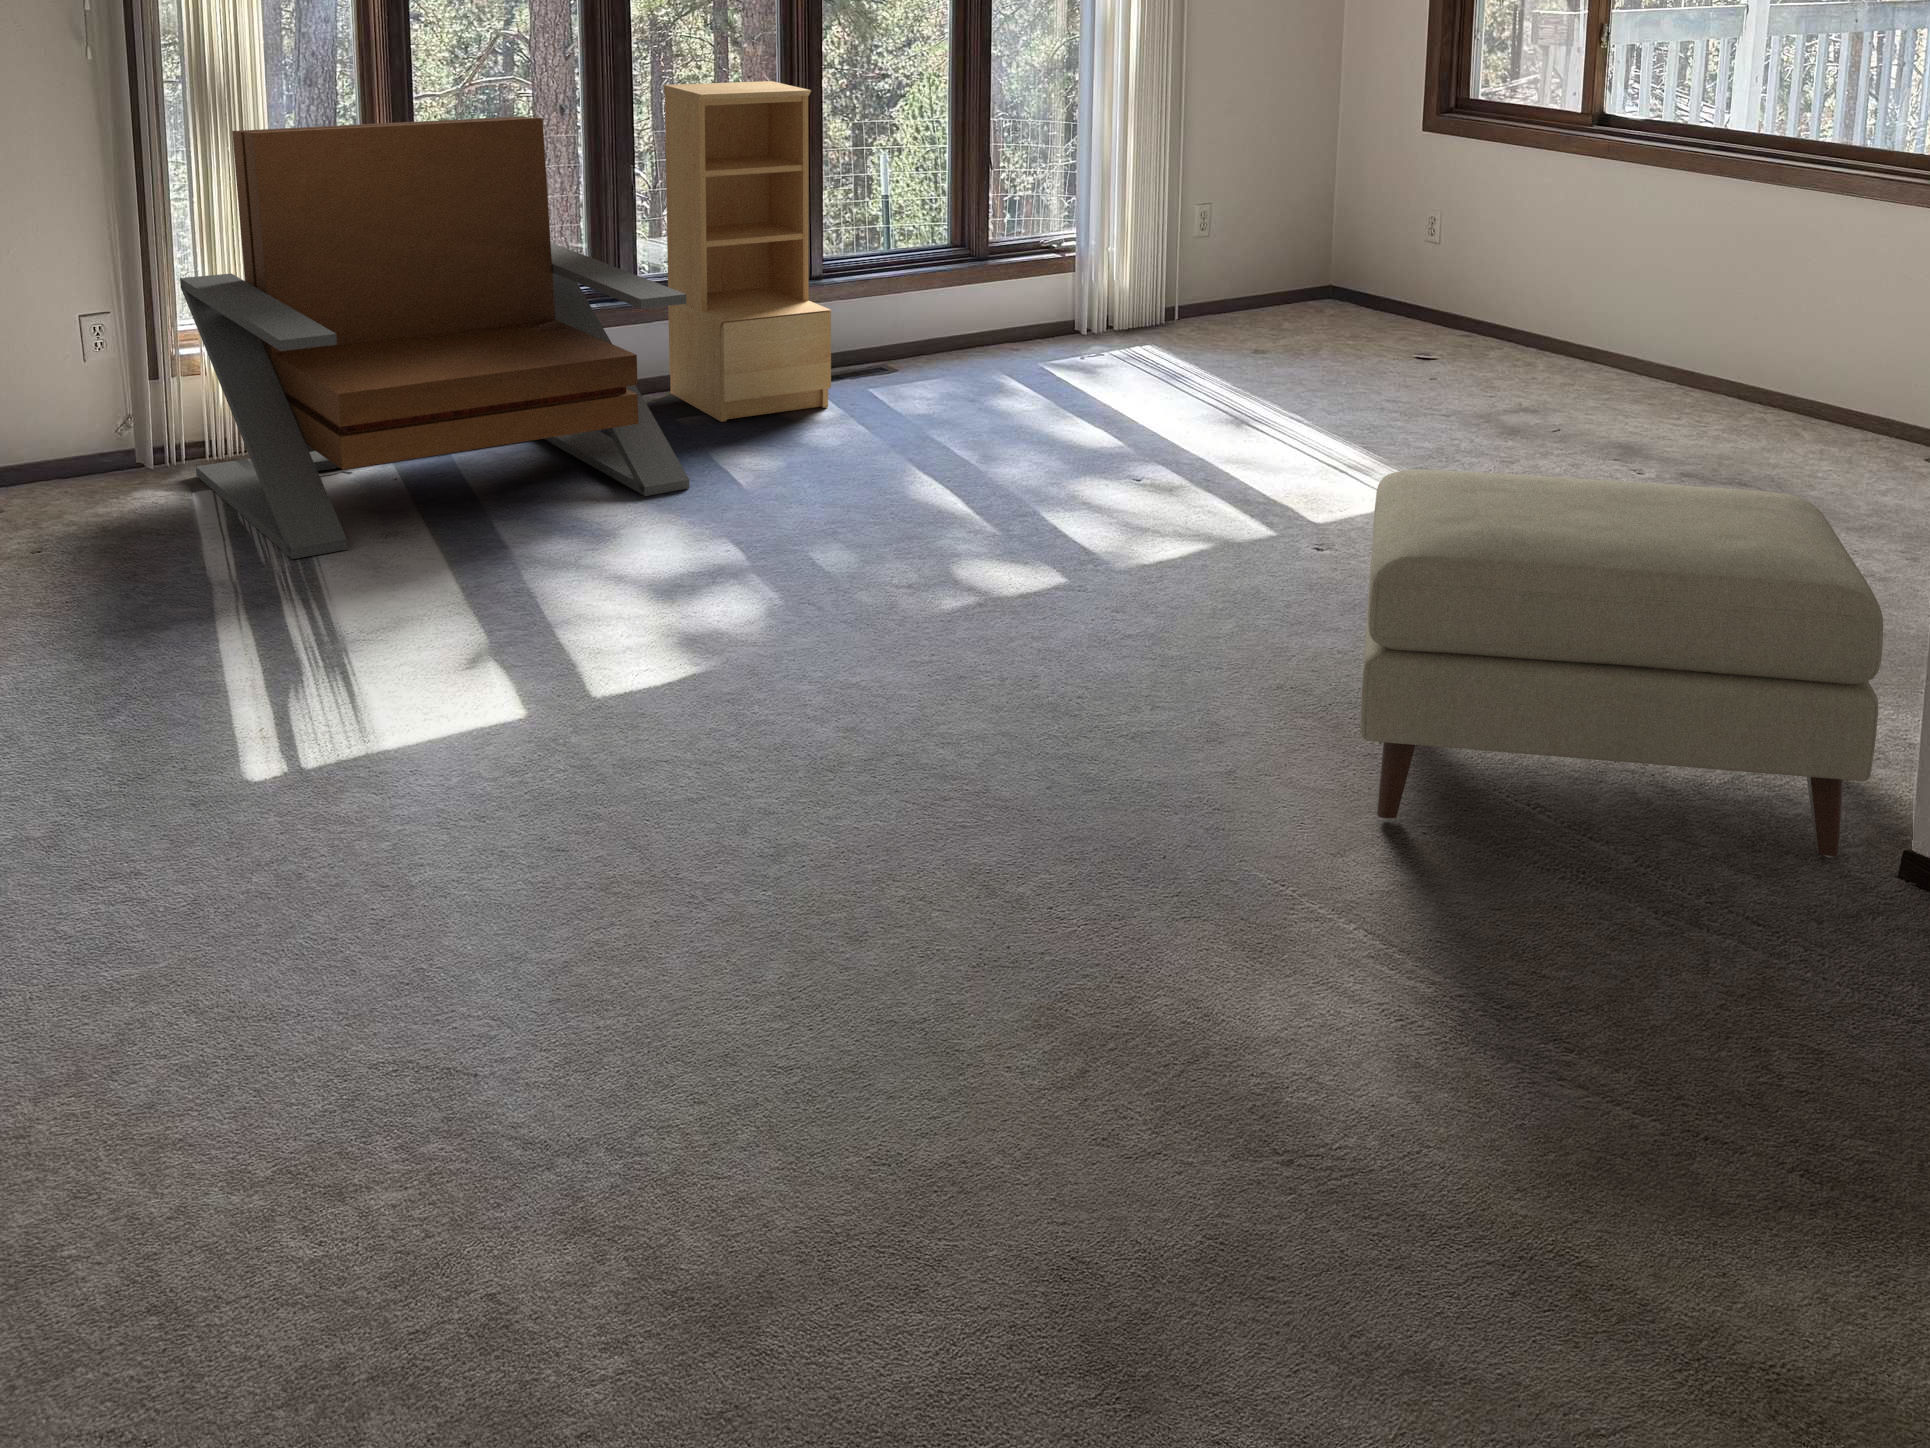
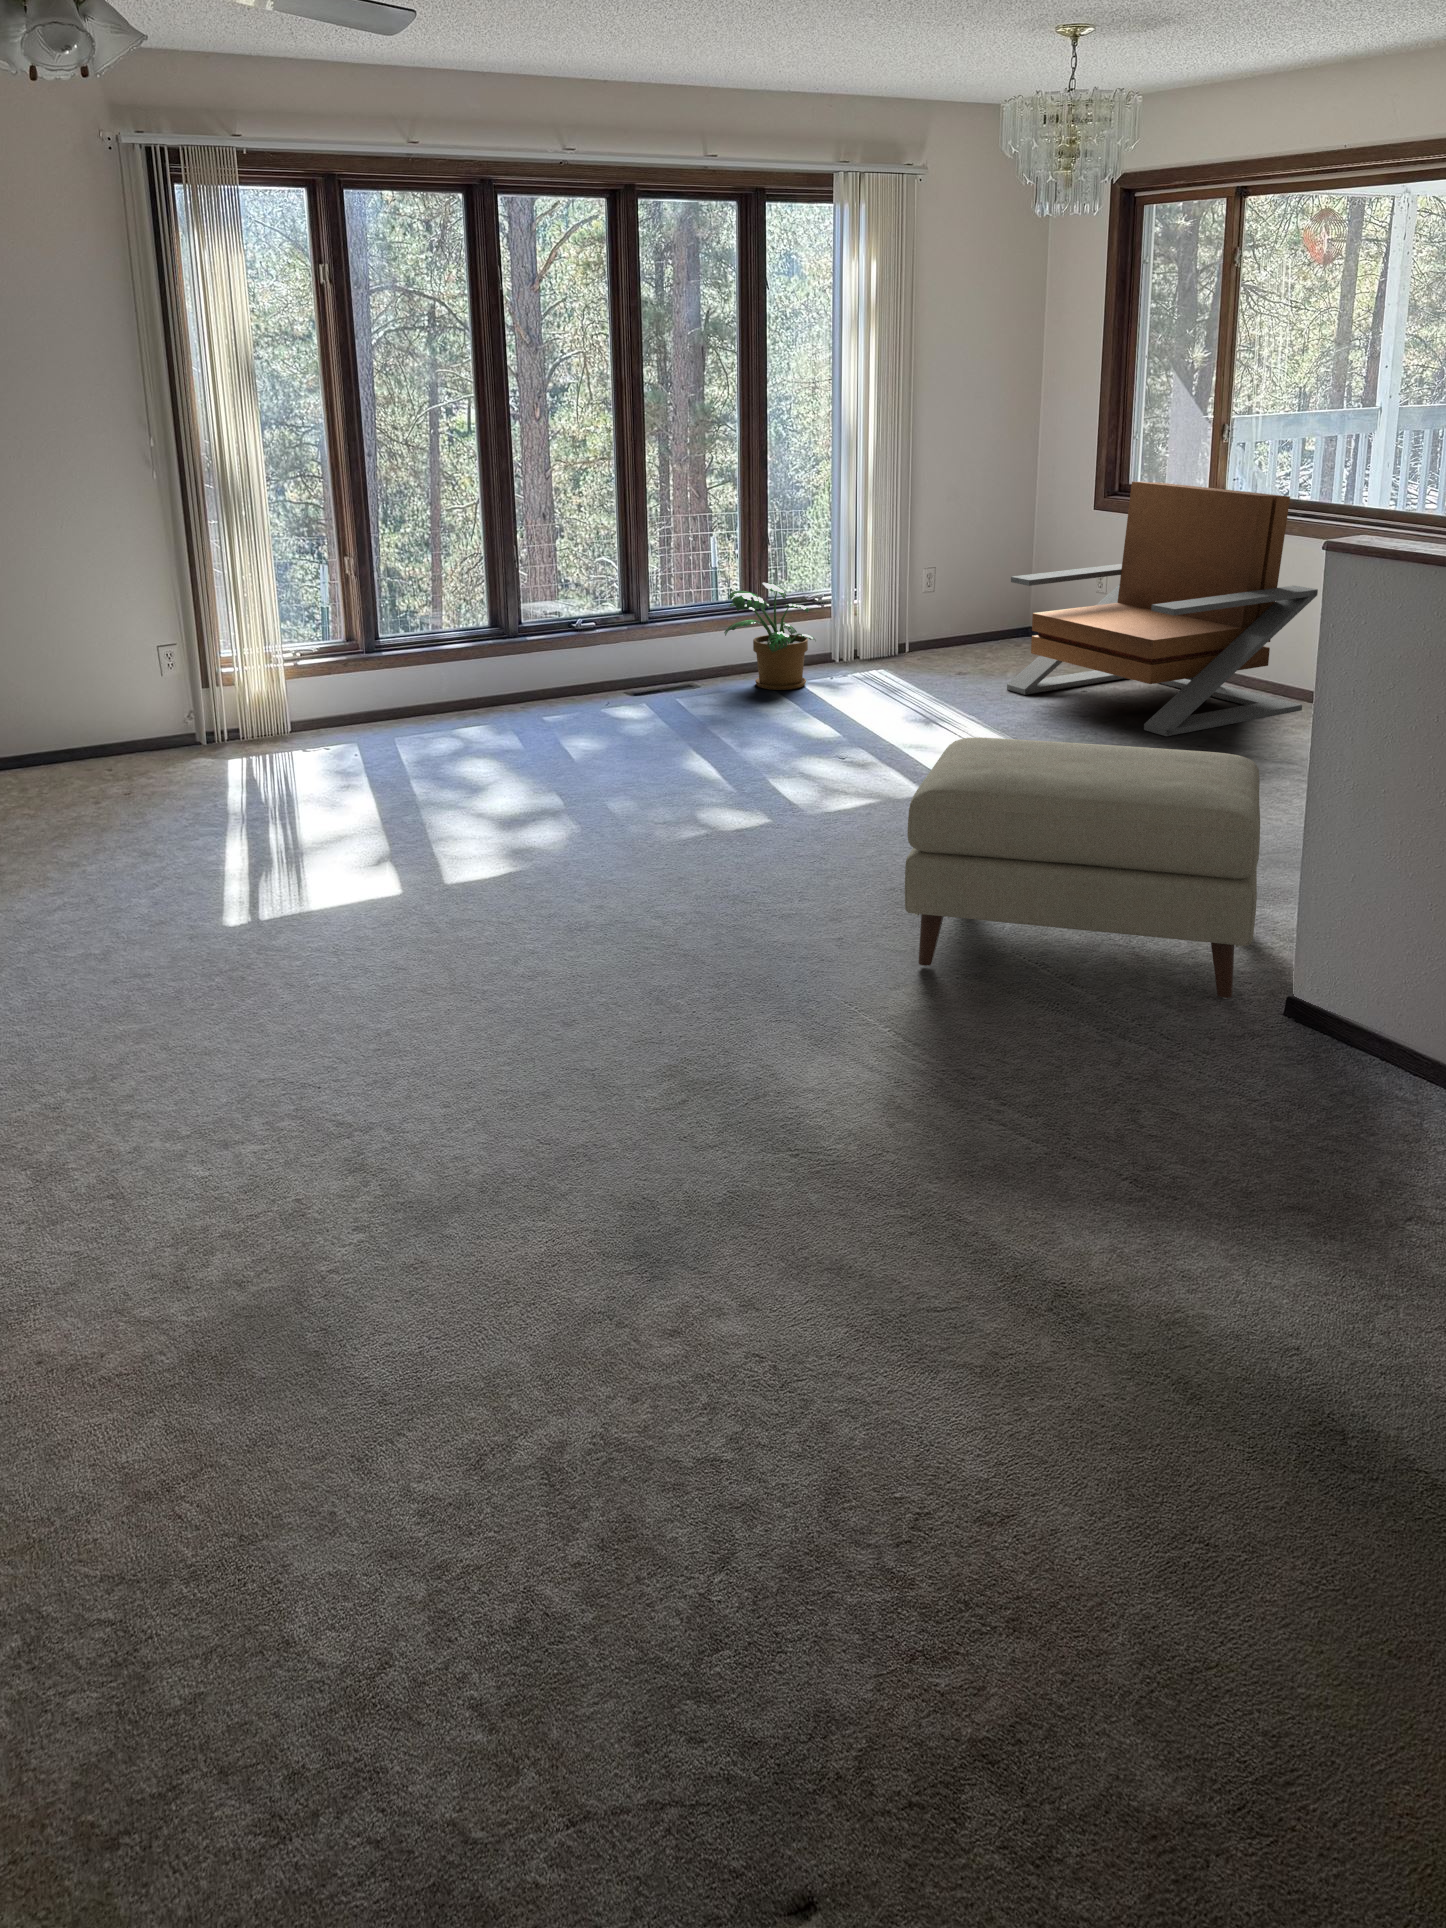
bookshelf: present [664,81,831,422] -> none [532,485,648,719]
lounge chair: present [180,117,689,559] -> present [1007,482,1318,736]
potted plant: none [928,223,1060,376] -> present [724,583,816,690]

